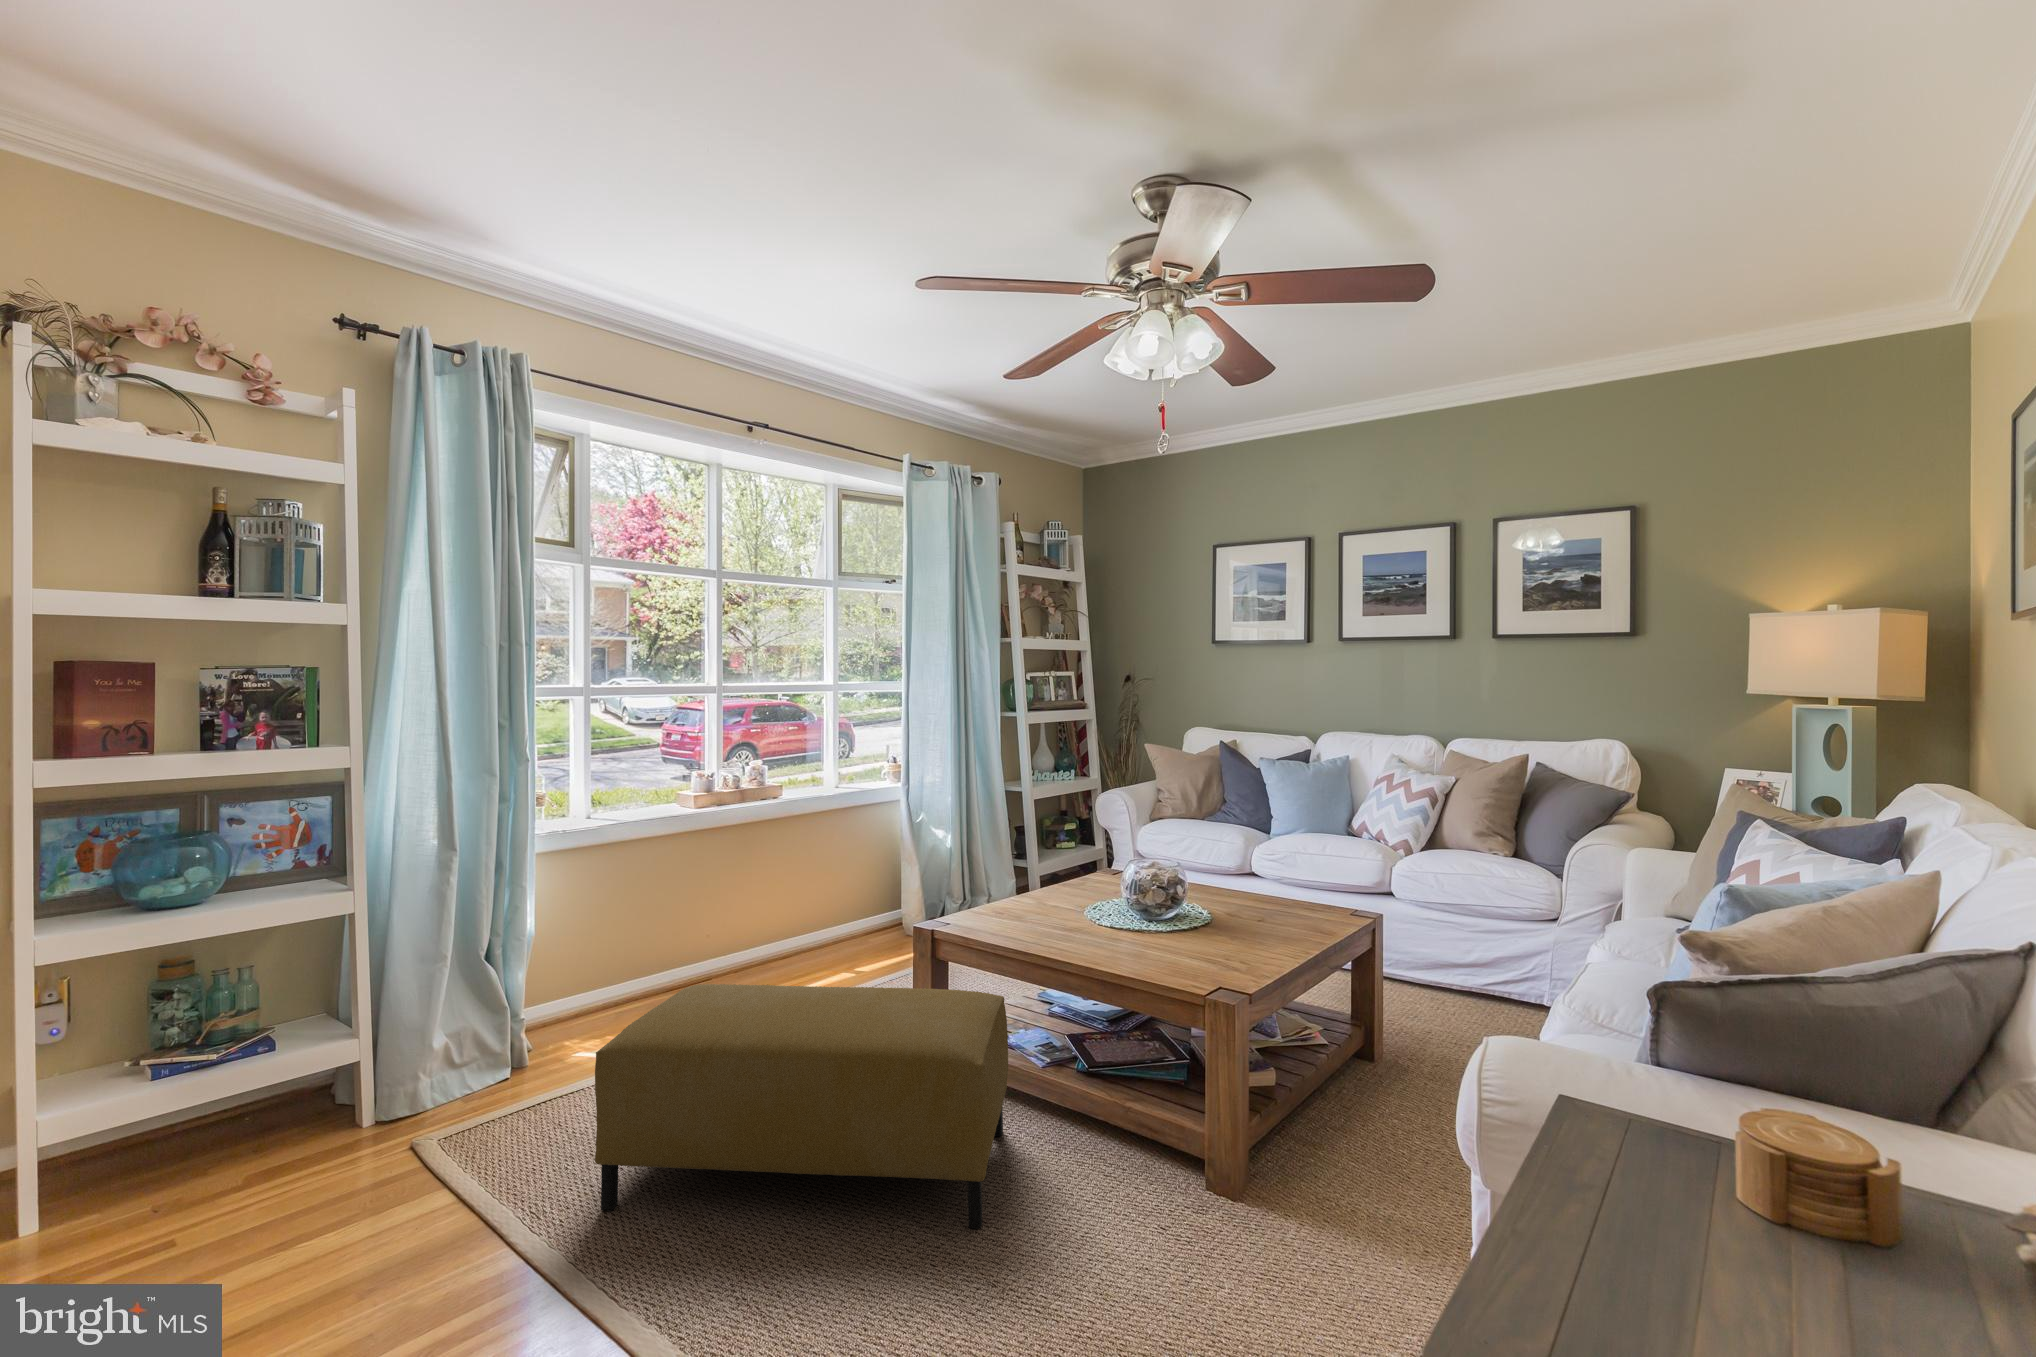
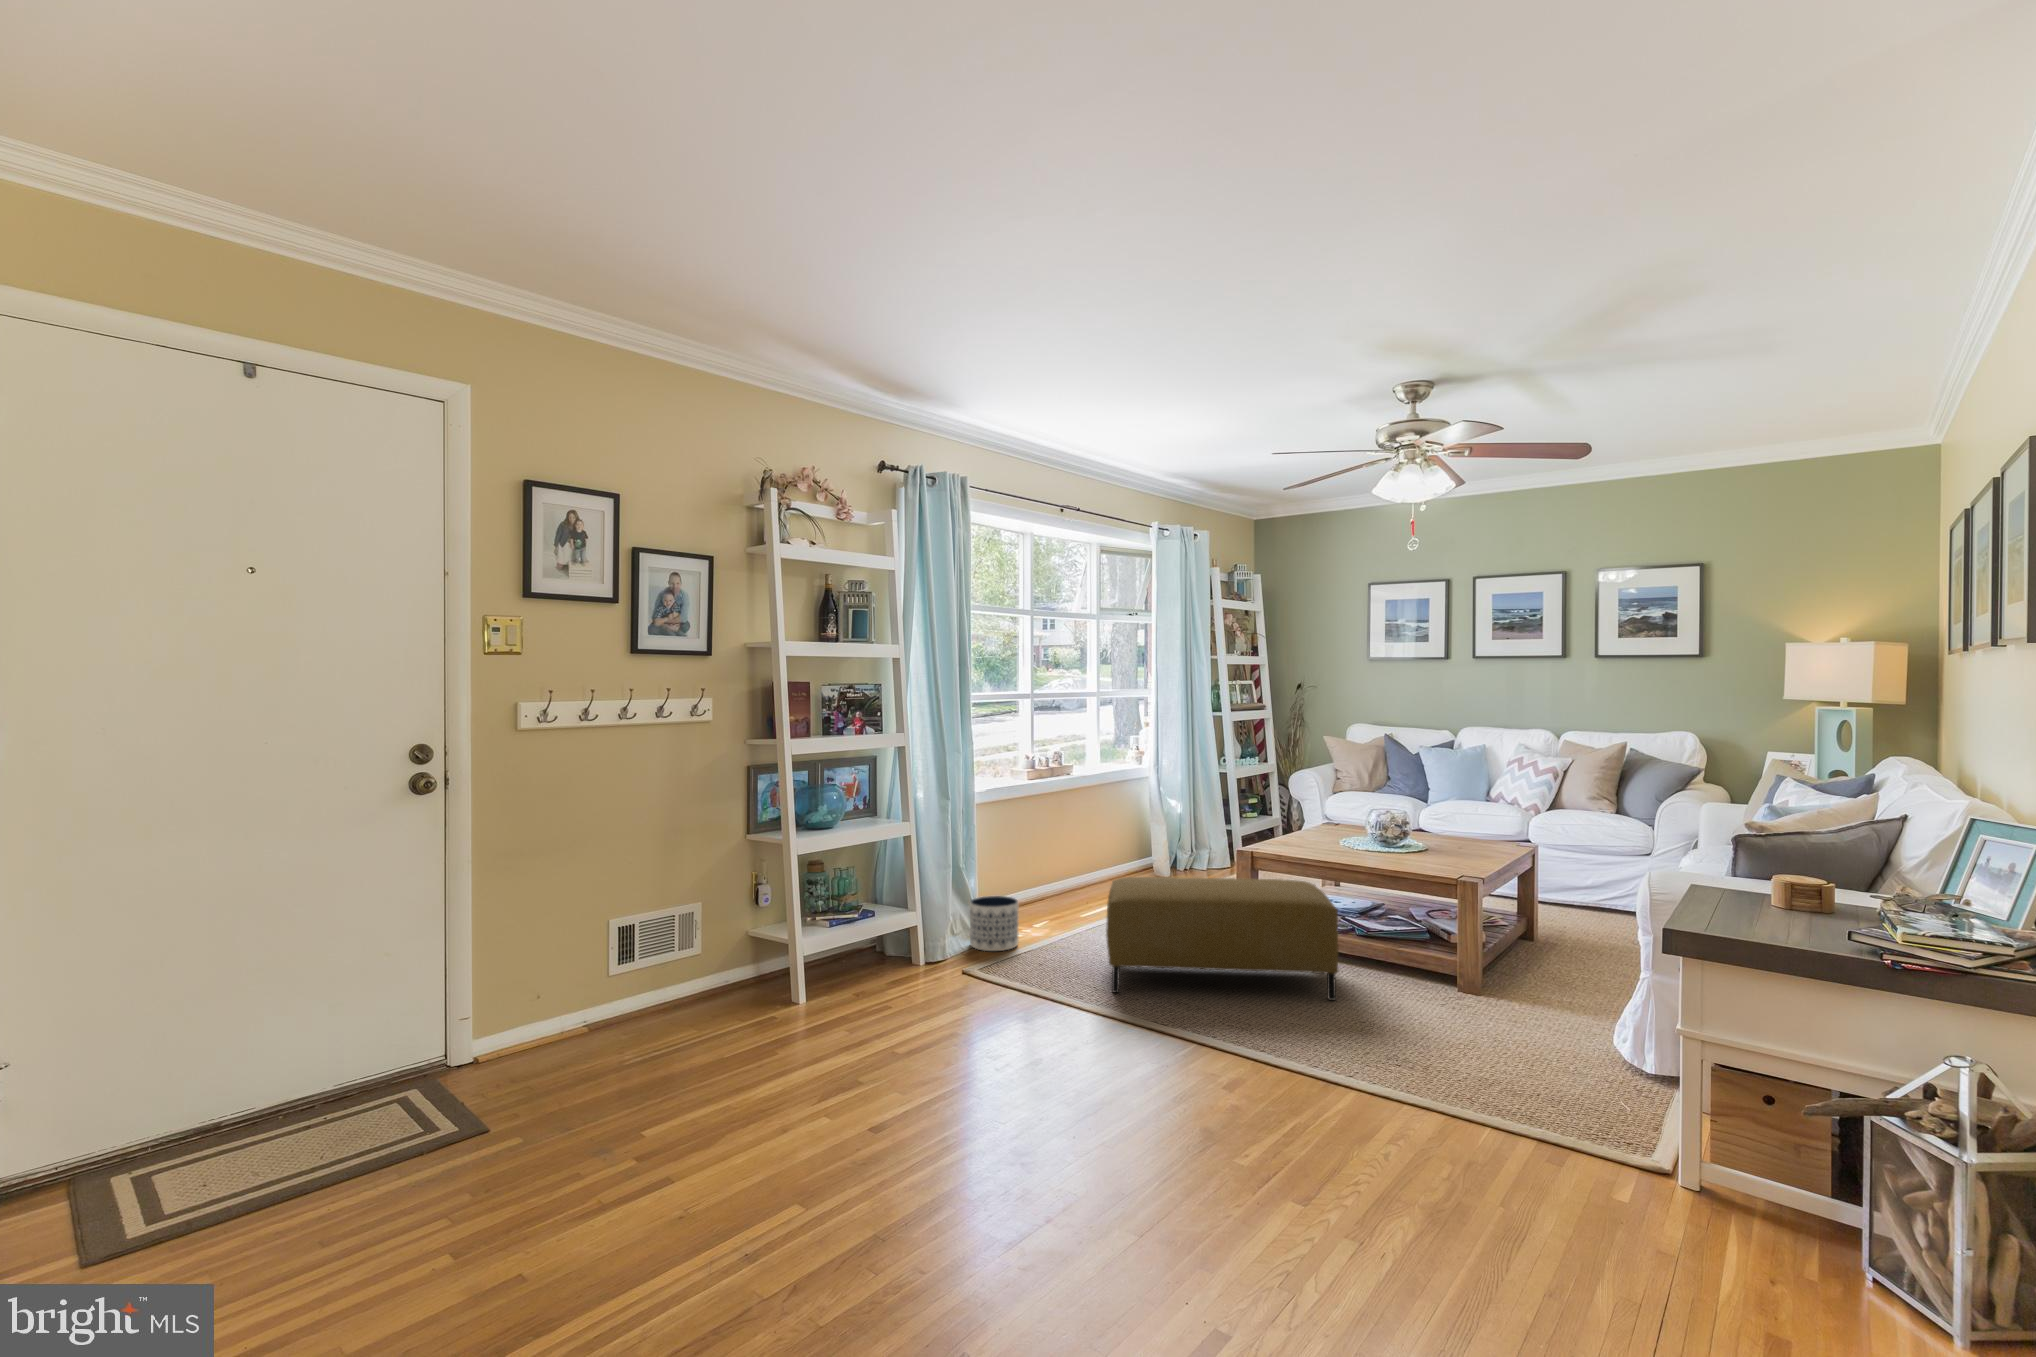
planter: none [485,1000,572,1098] -> present [970,896,1018,951]

